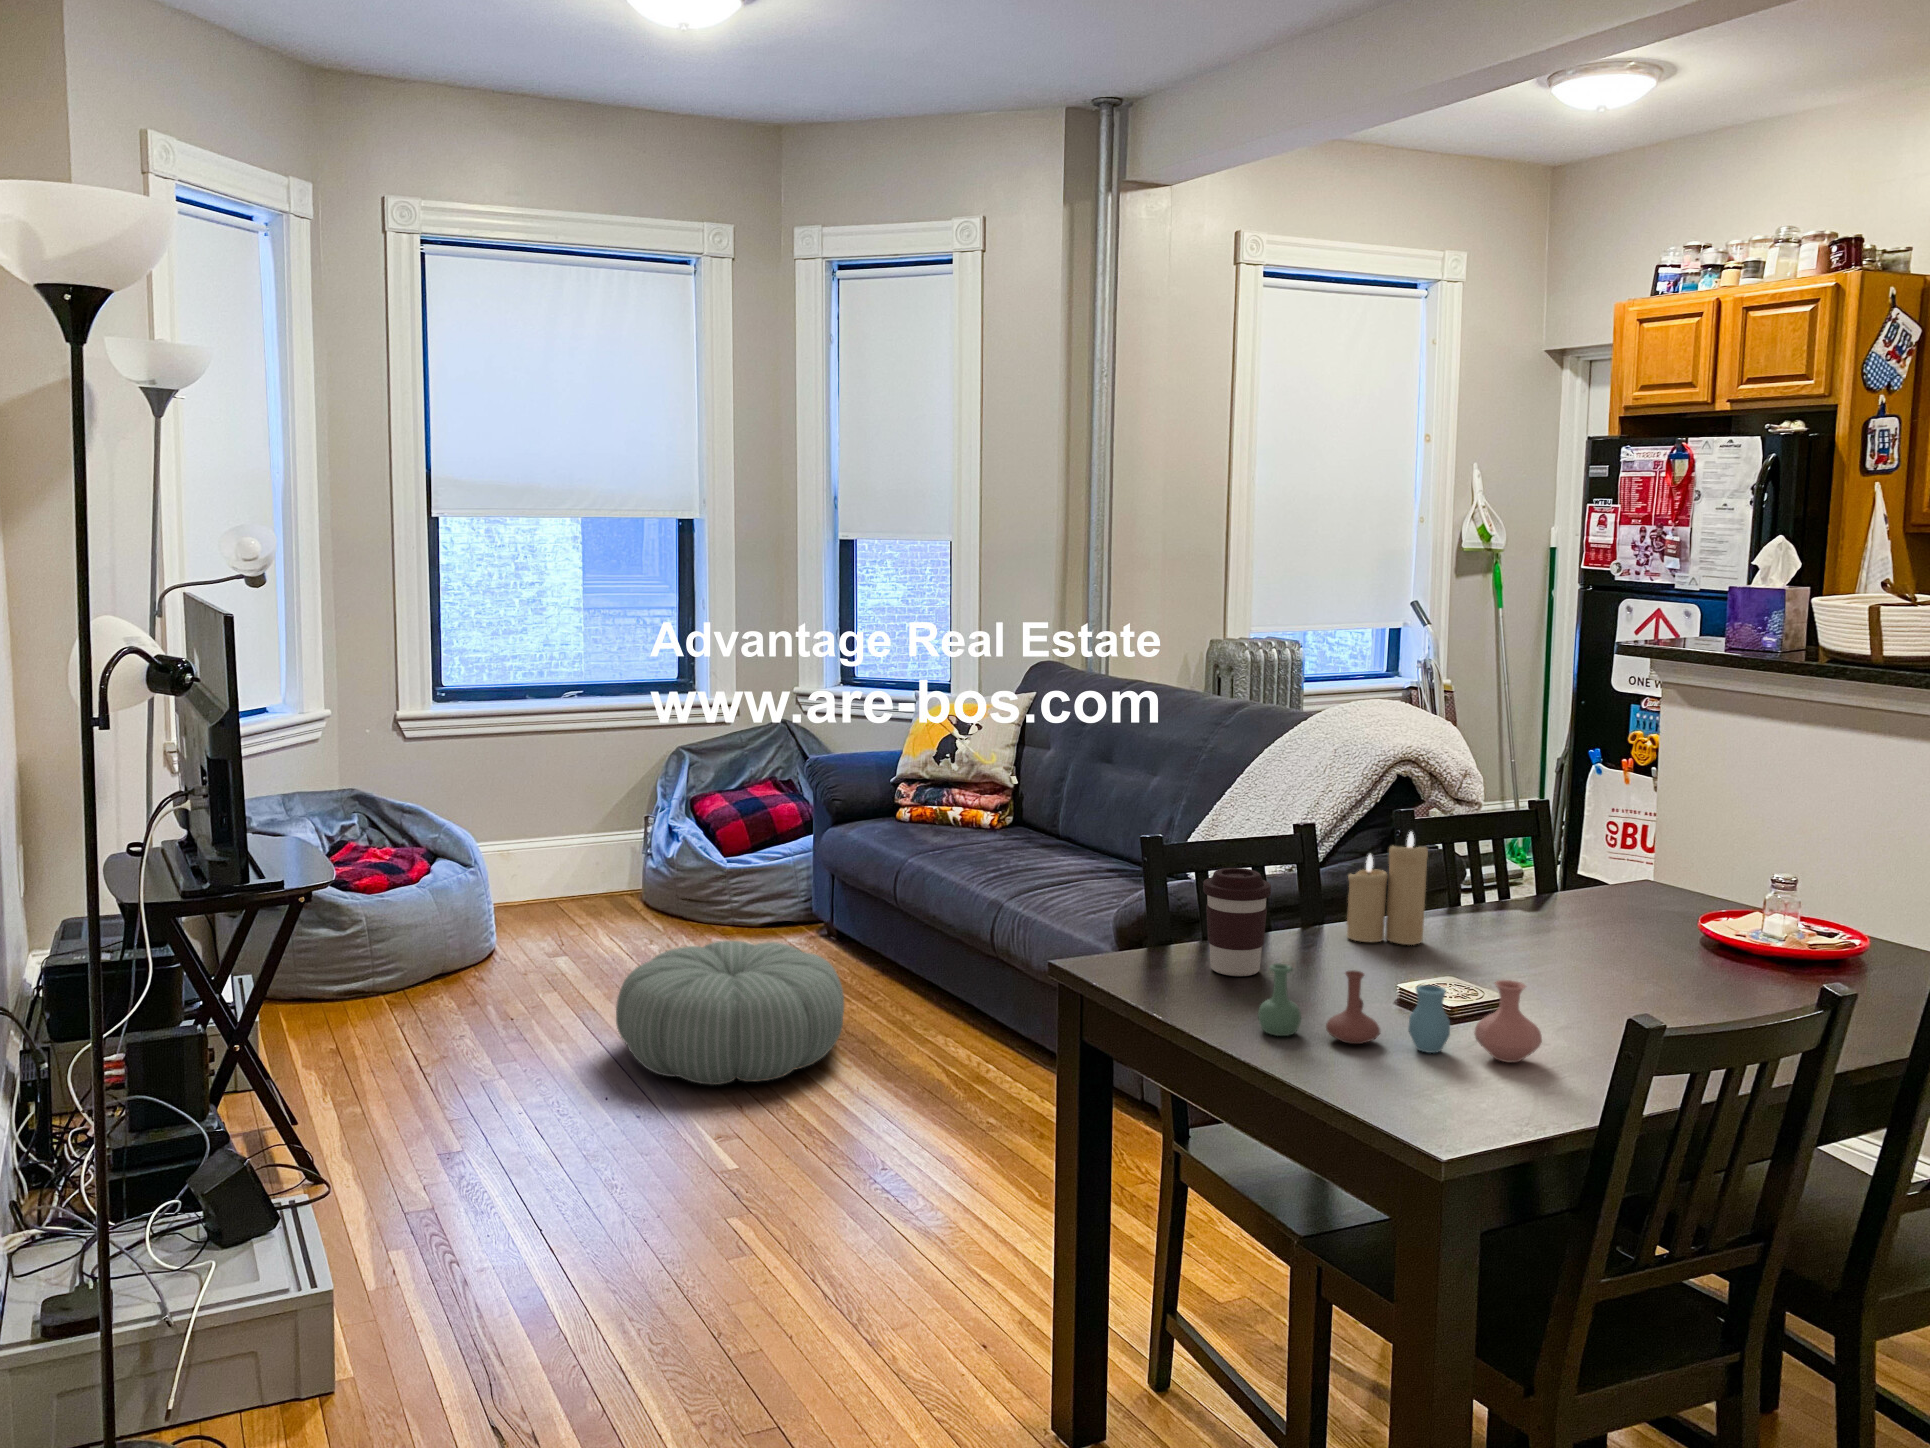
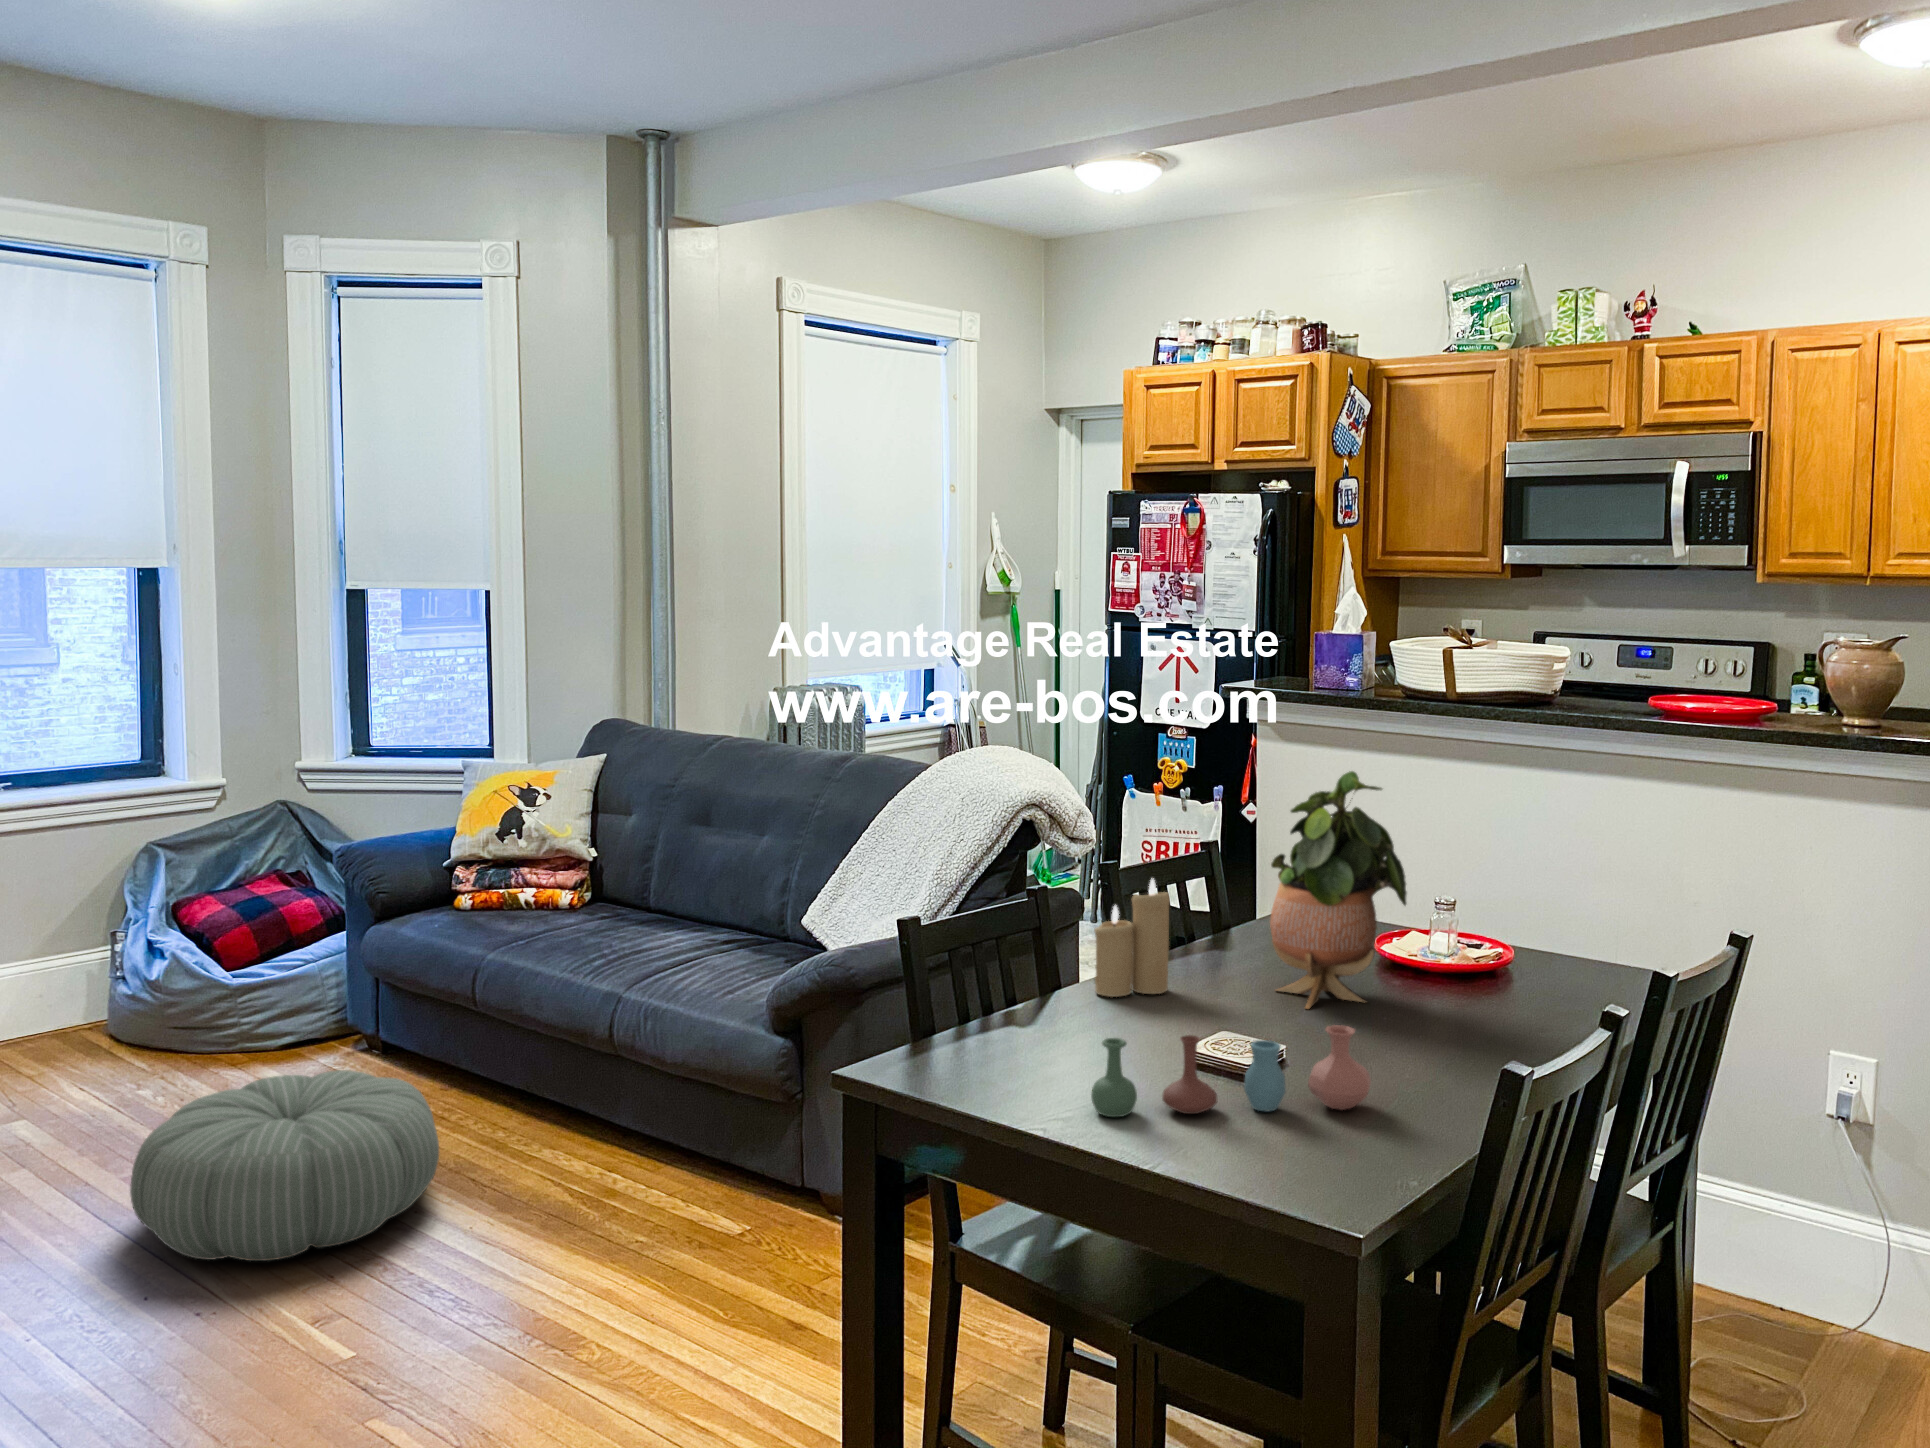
potted plant: none [1530,738,1682,979] -> present [1270,771,1407,1009]
coffee cup: present [1203,868,1271,976] -> none [982,936,1054,1054]

